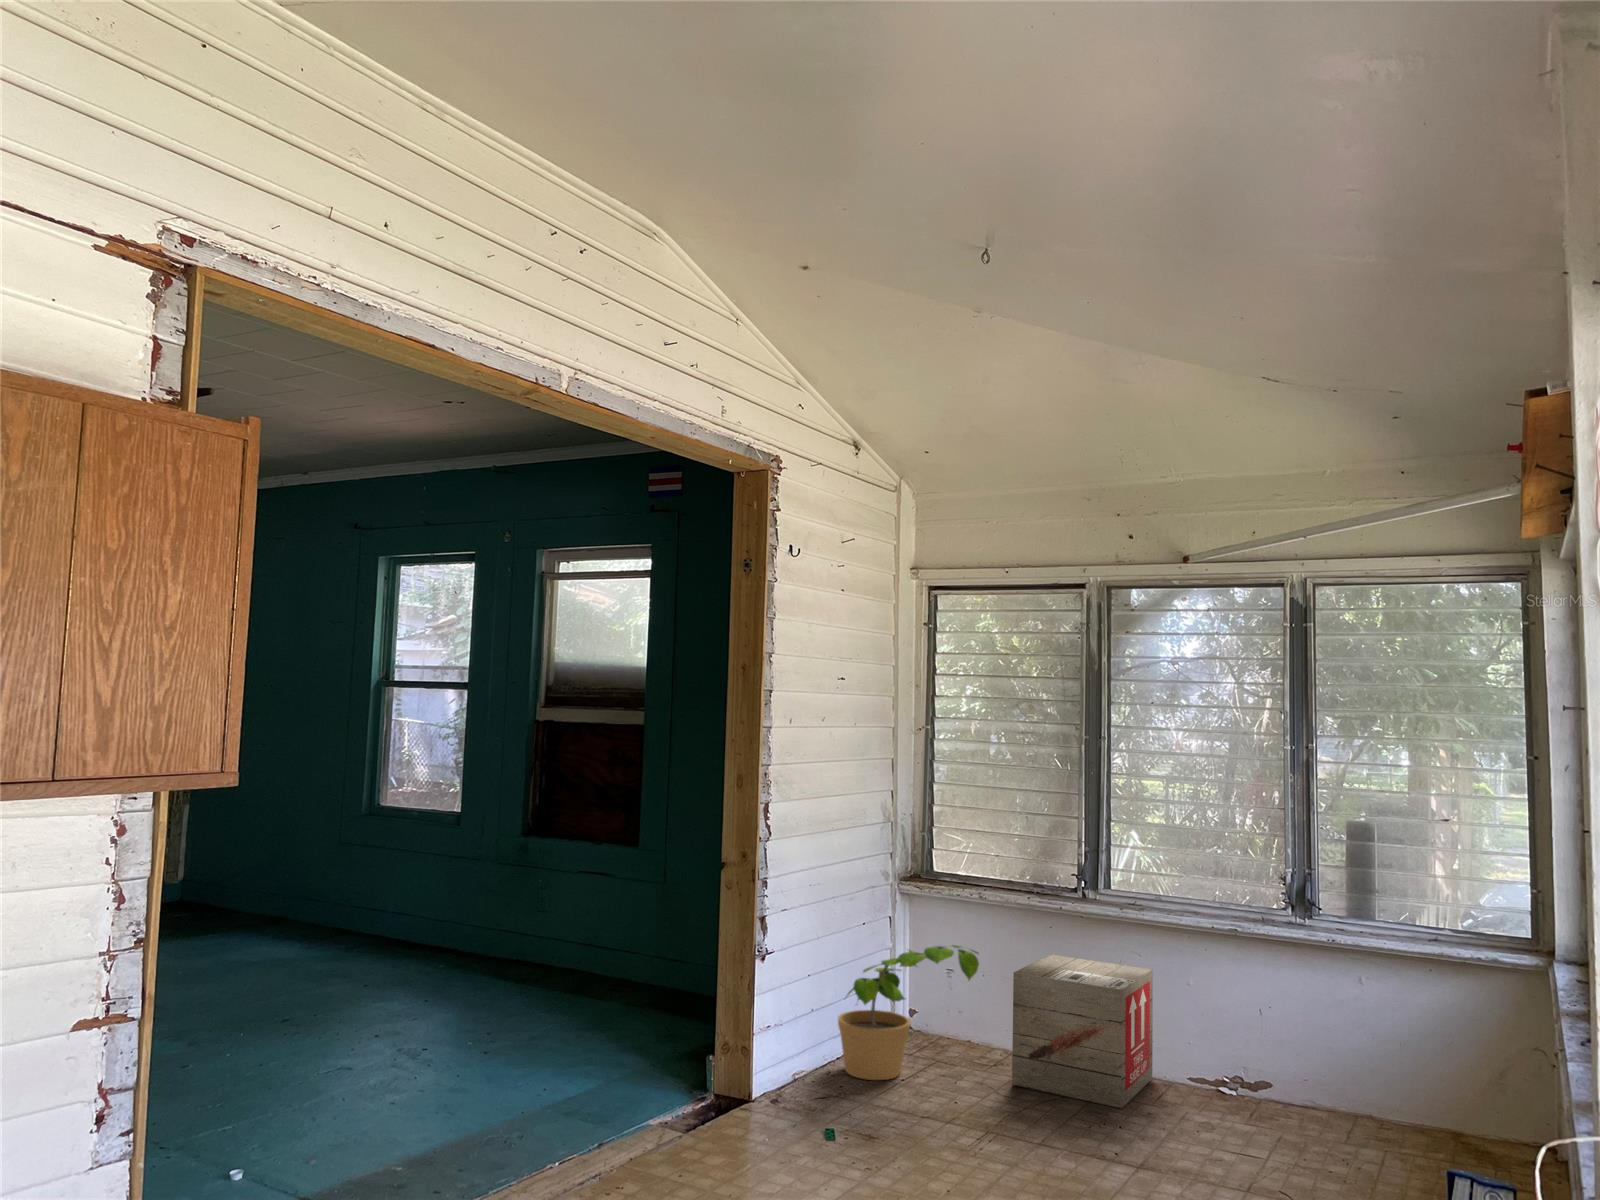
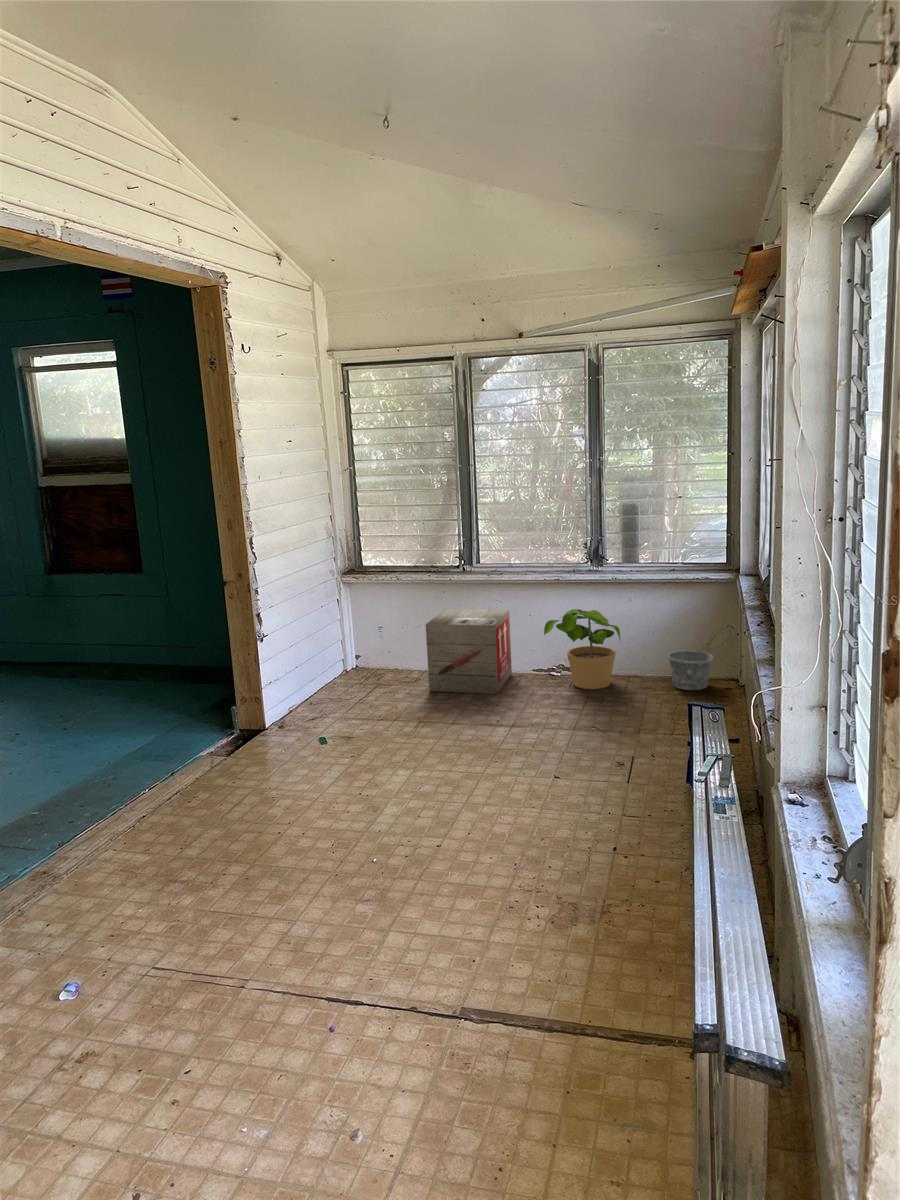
potted plant: present [838,945,979,1080] -> present [544,609,620,689]
bucket: none [1432,1057,1522,1165] -> present [668,649,713,690]

